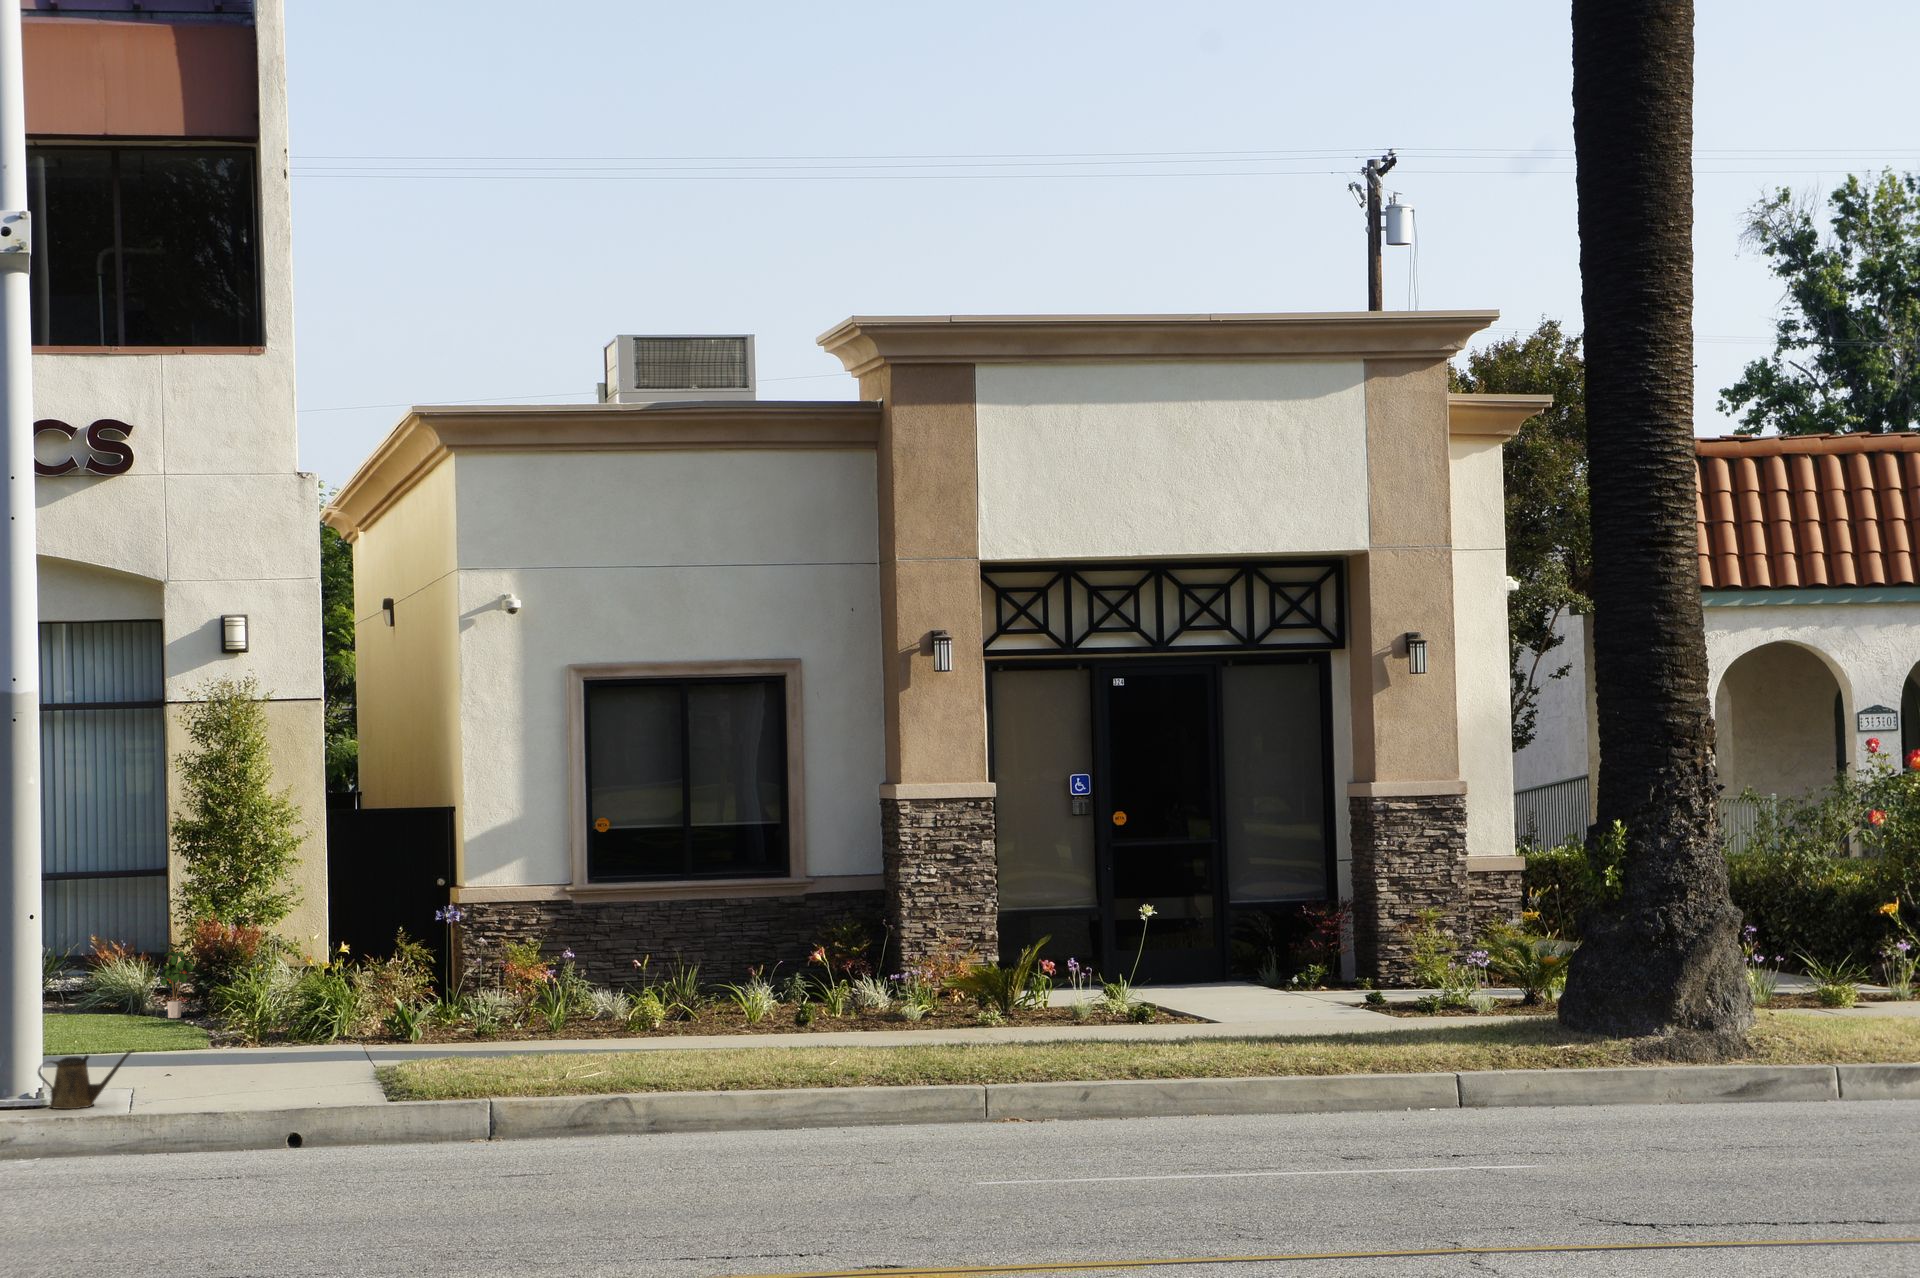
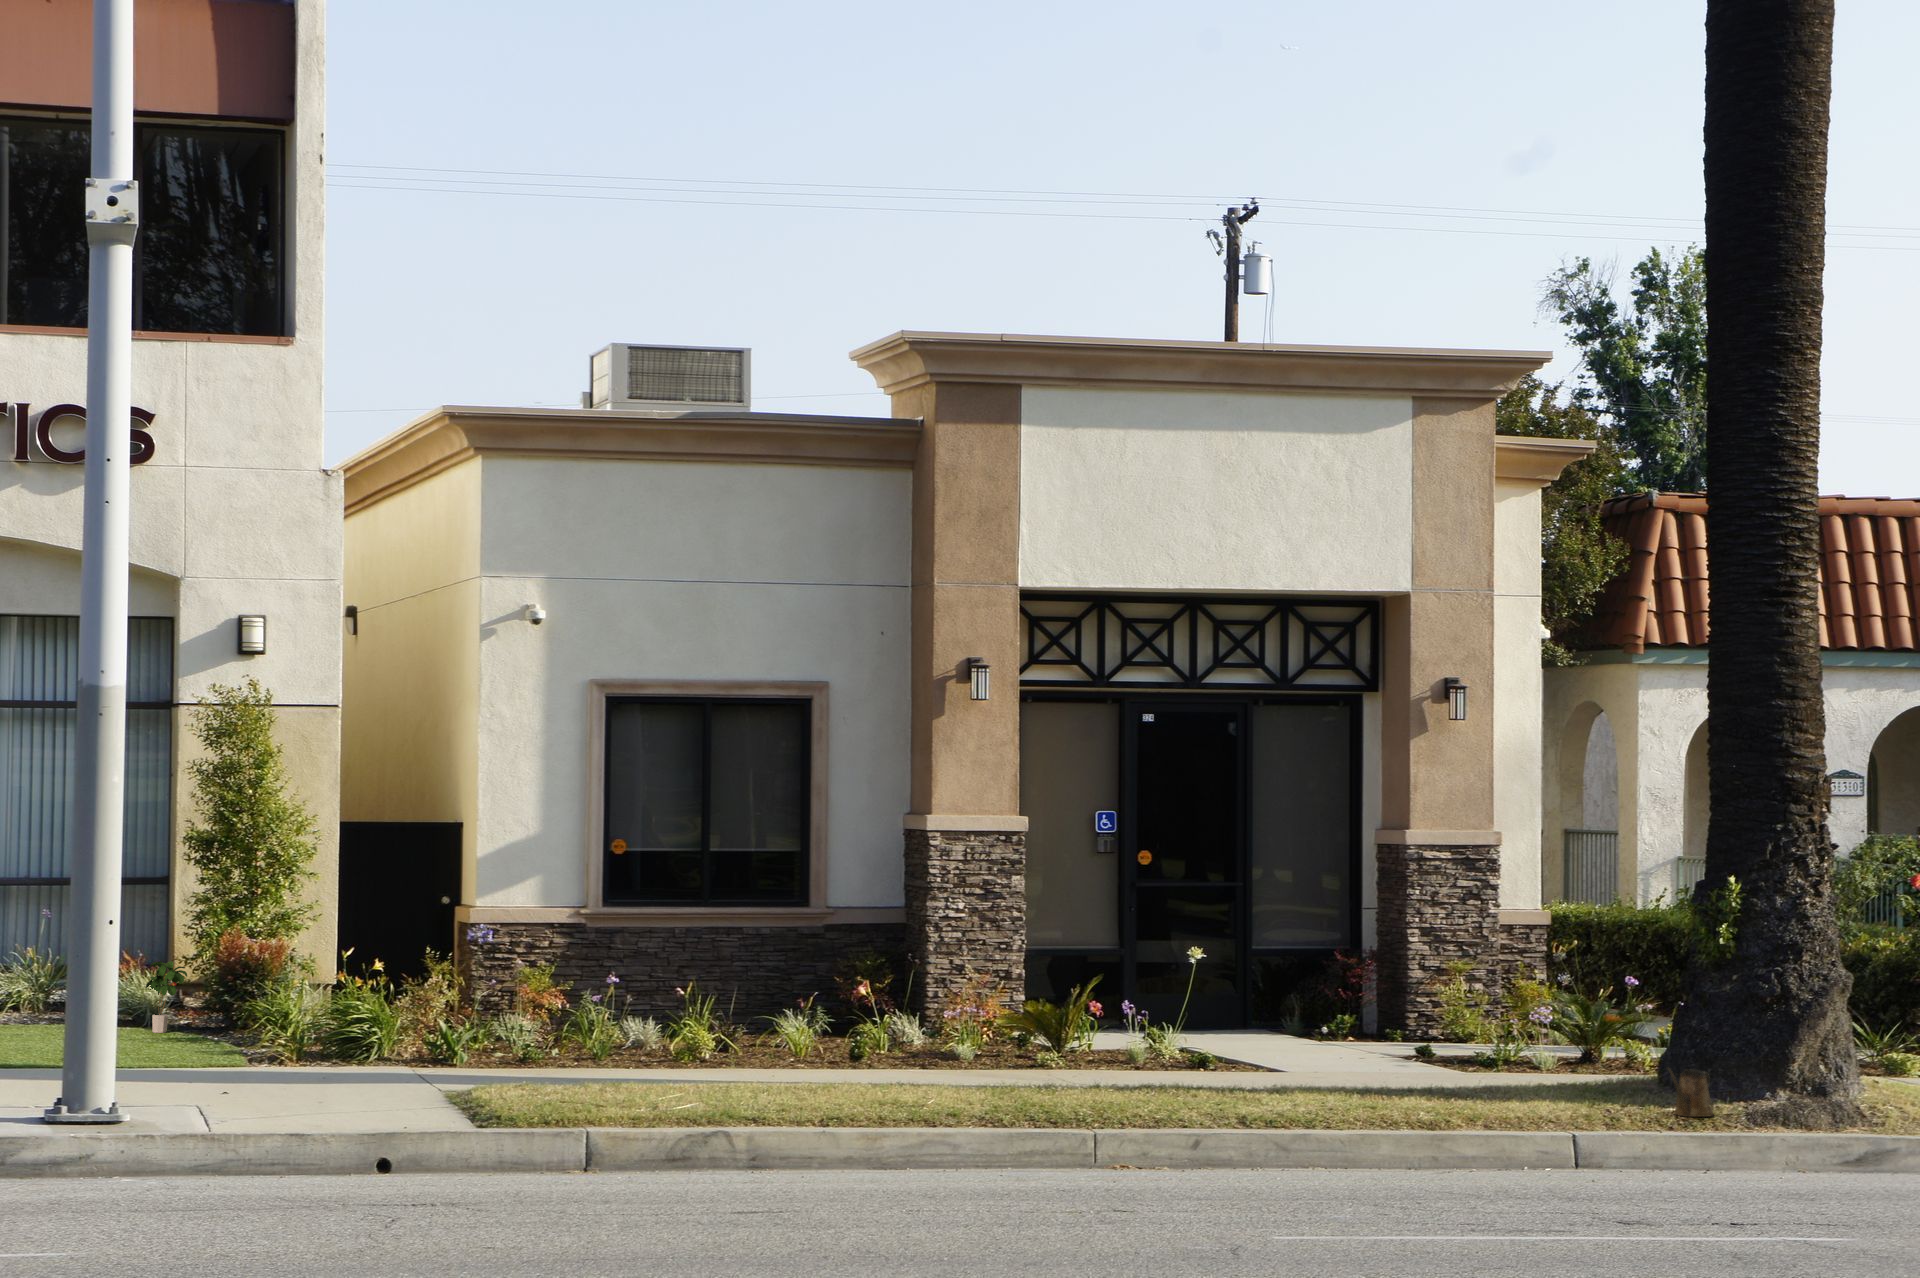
watering can: present [38,1050,134,1109] -> present [1667,1068,1714,1117]

